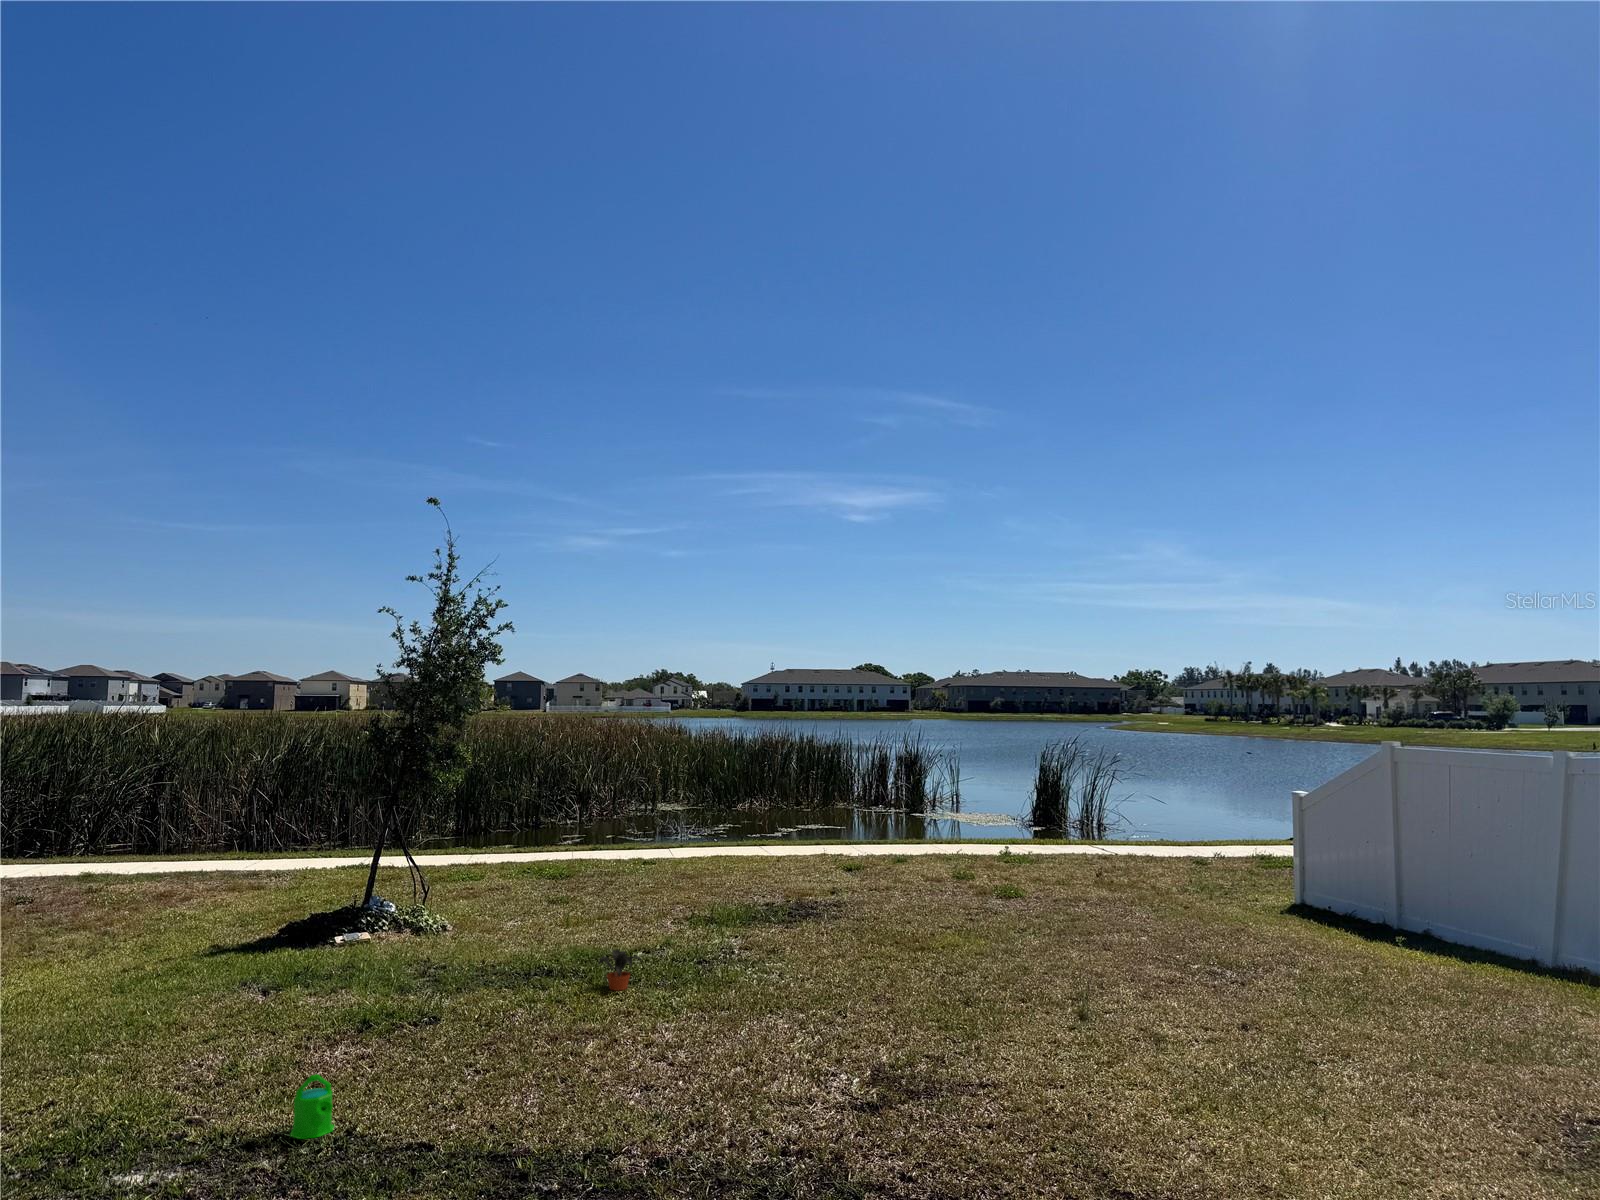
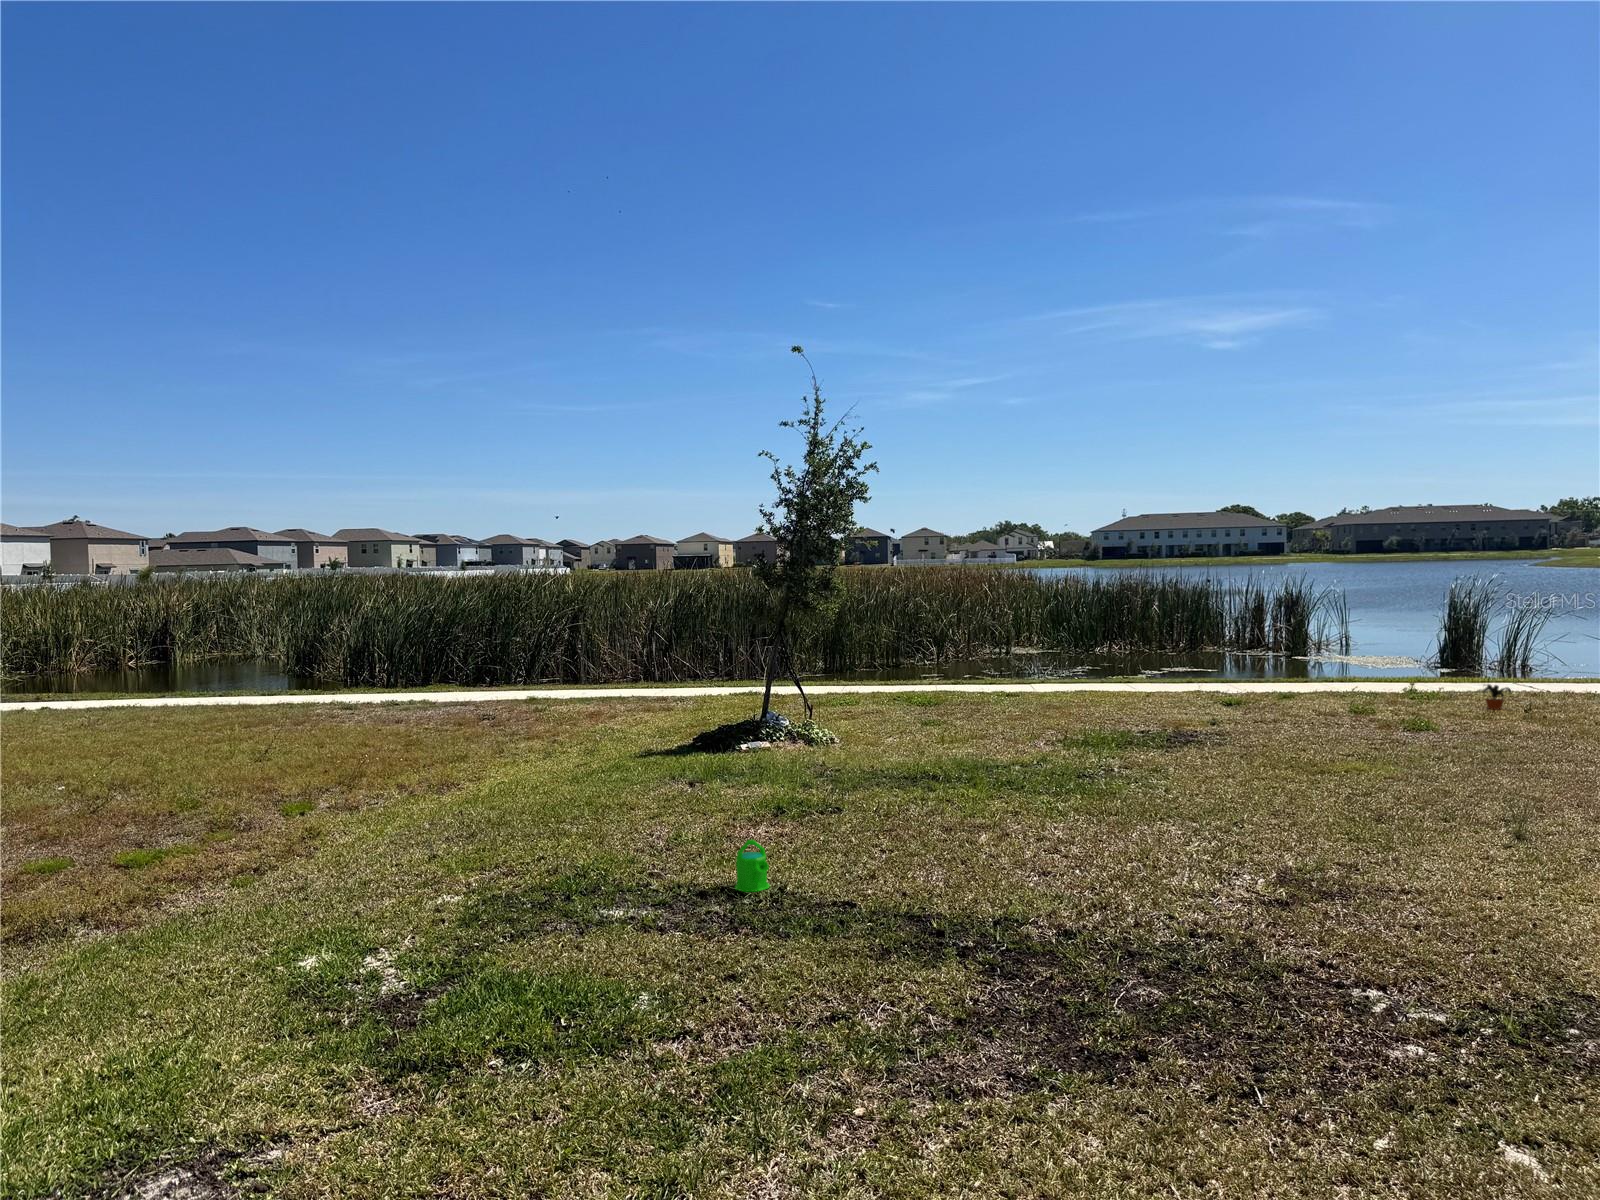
potted plant: present [598,949,641,991] -> present [1480,684,1512,710]

